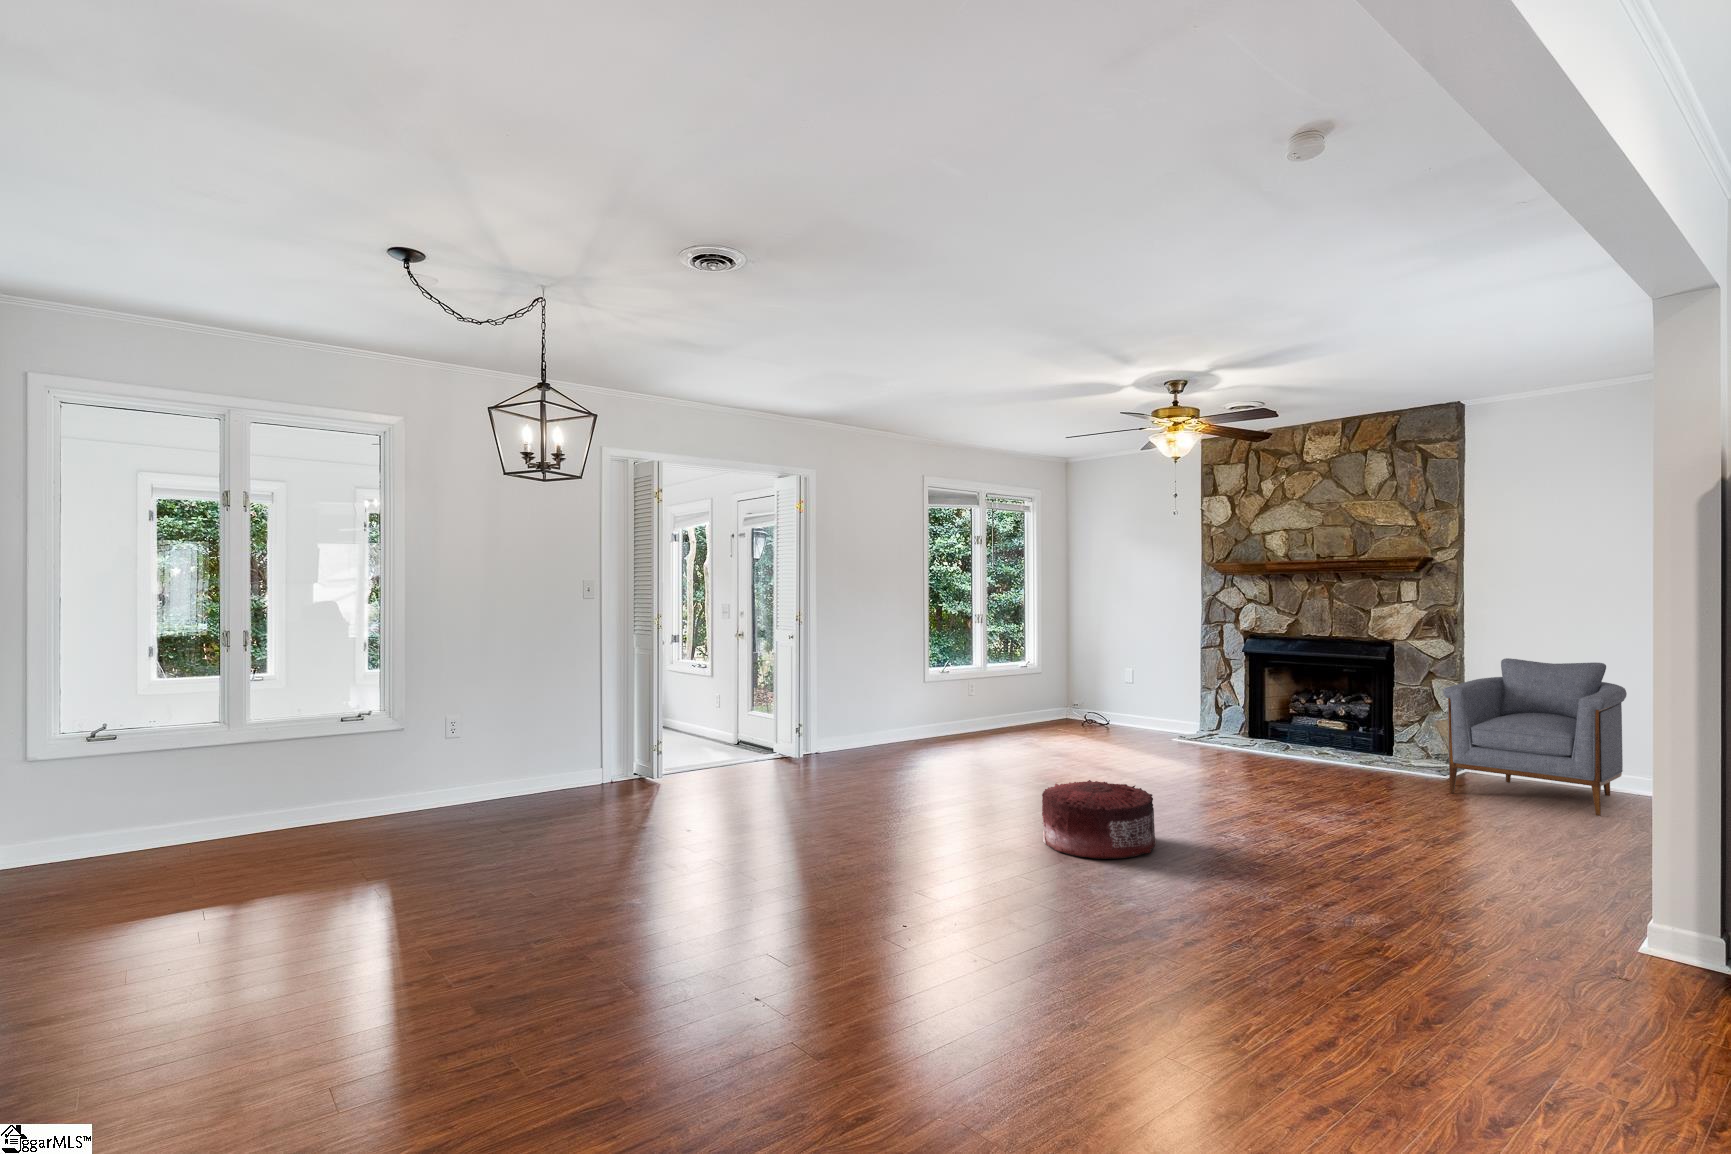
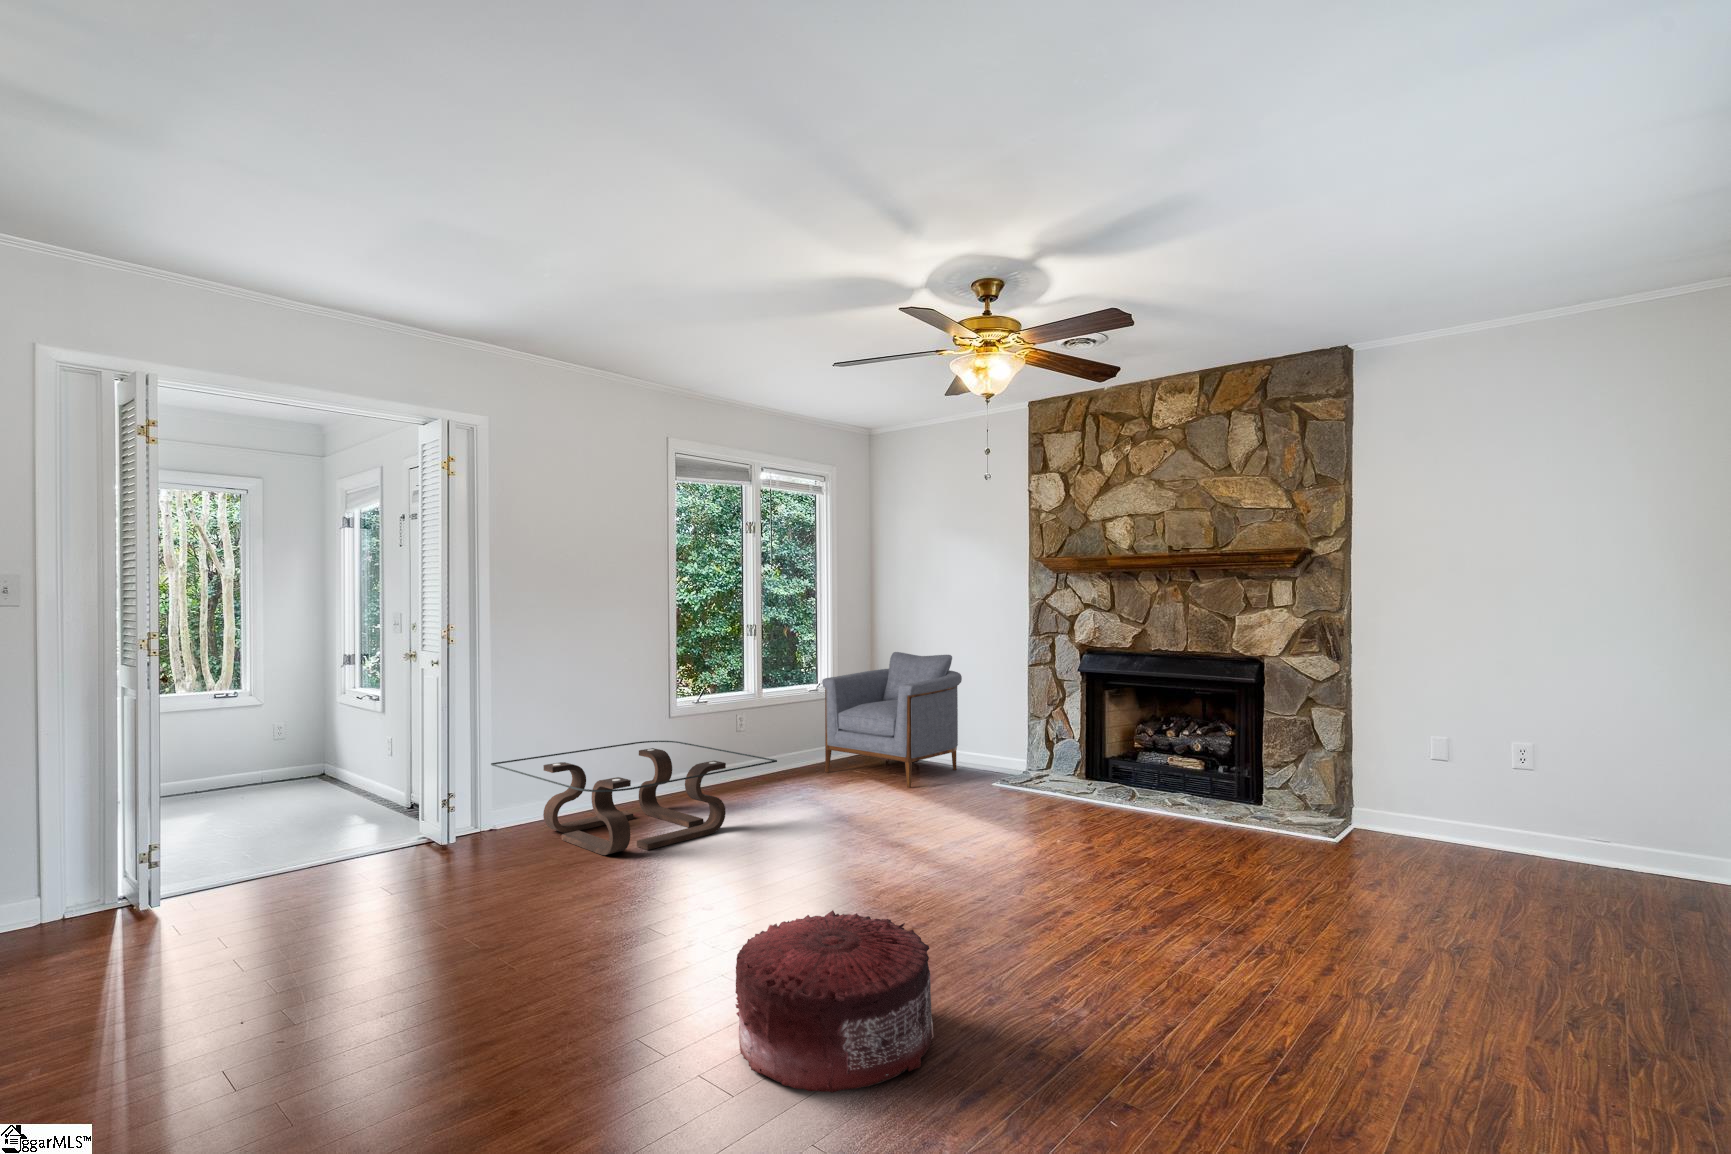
armchair: present [1444,658,1627,816] -> present [822,652,962,788]
coffee table: none [816,700,1016,770] -> present [491,741,777,855]

